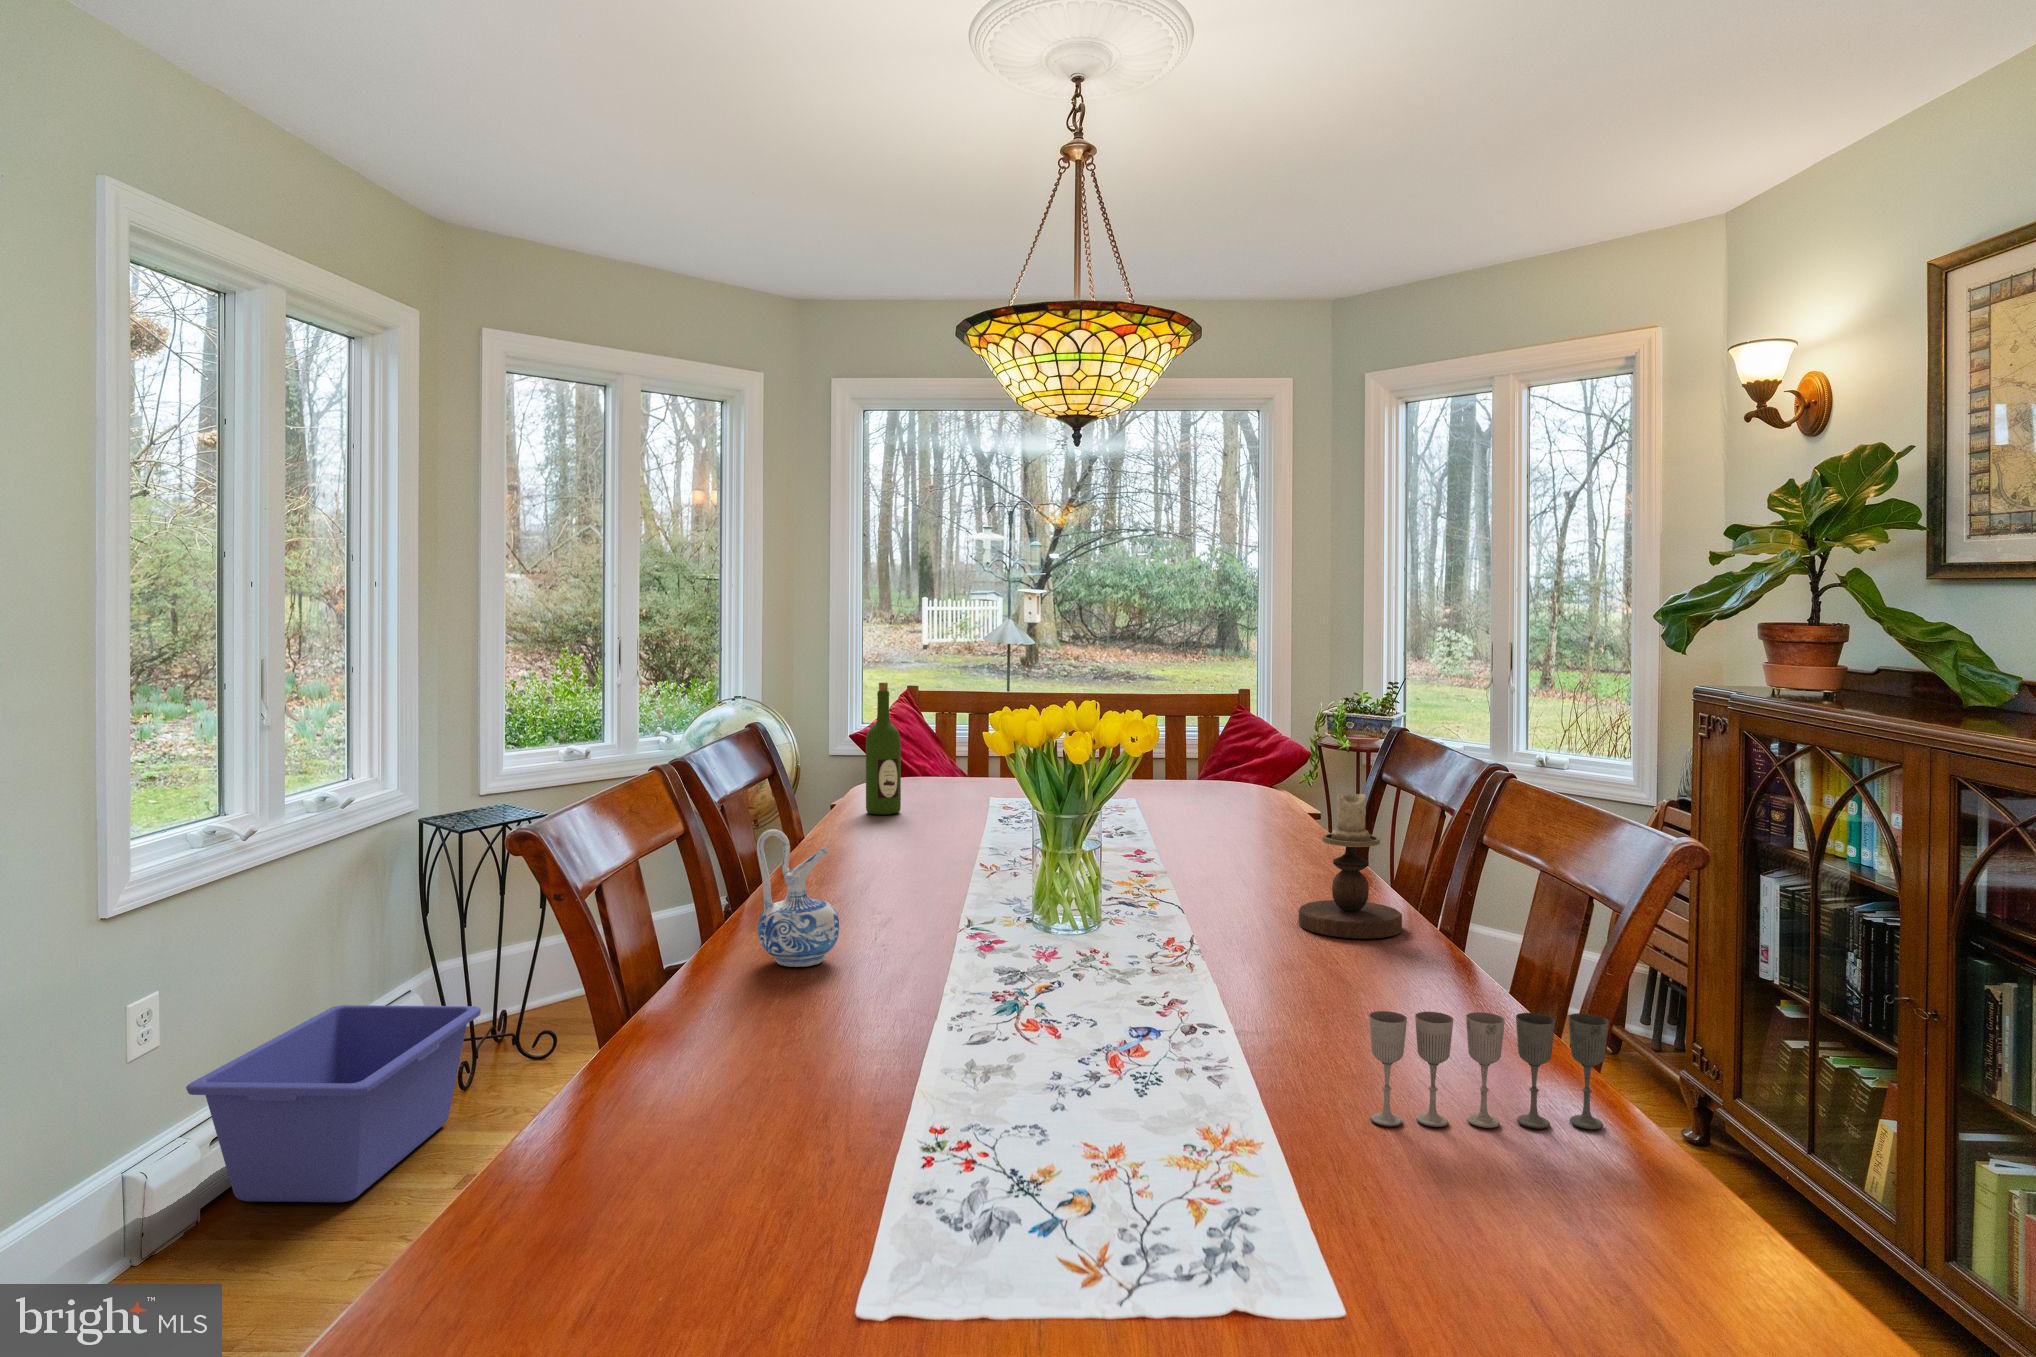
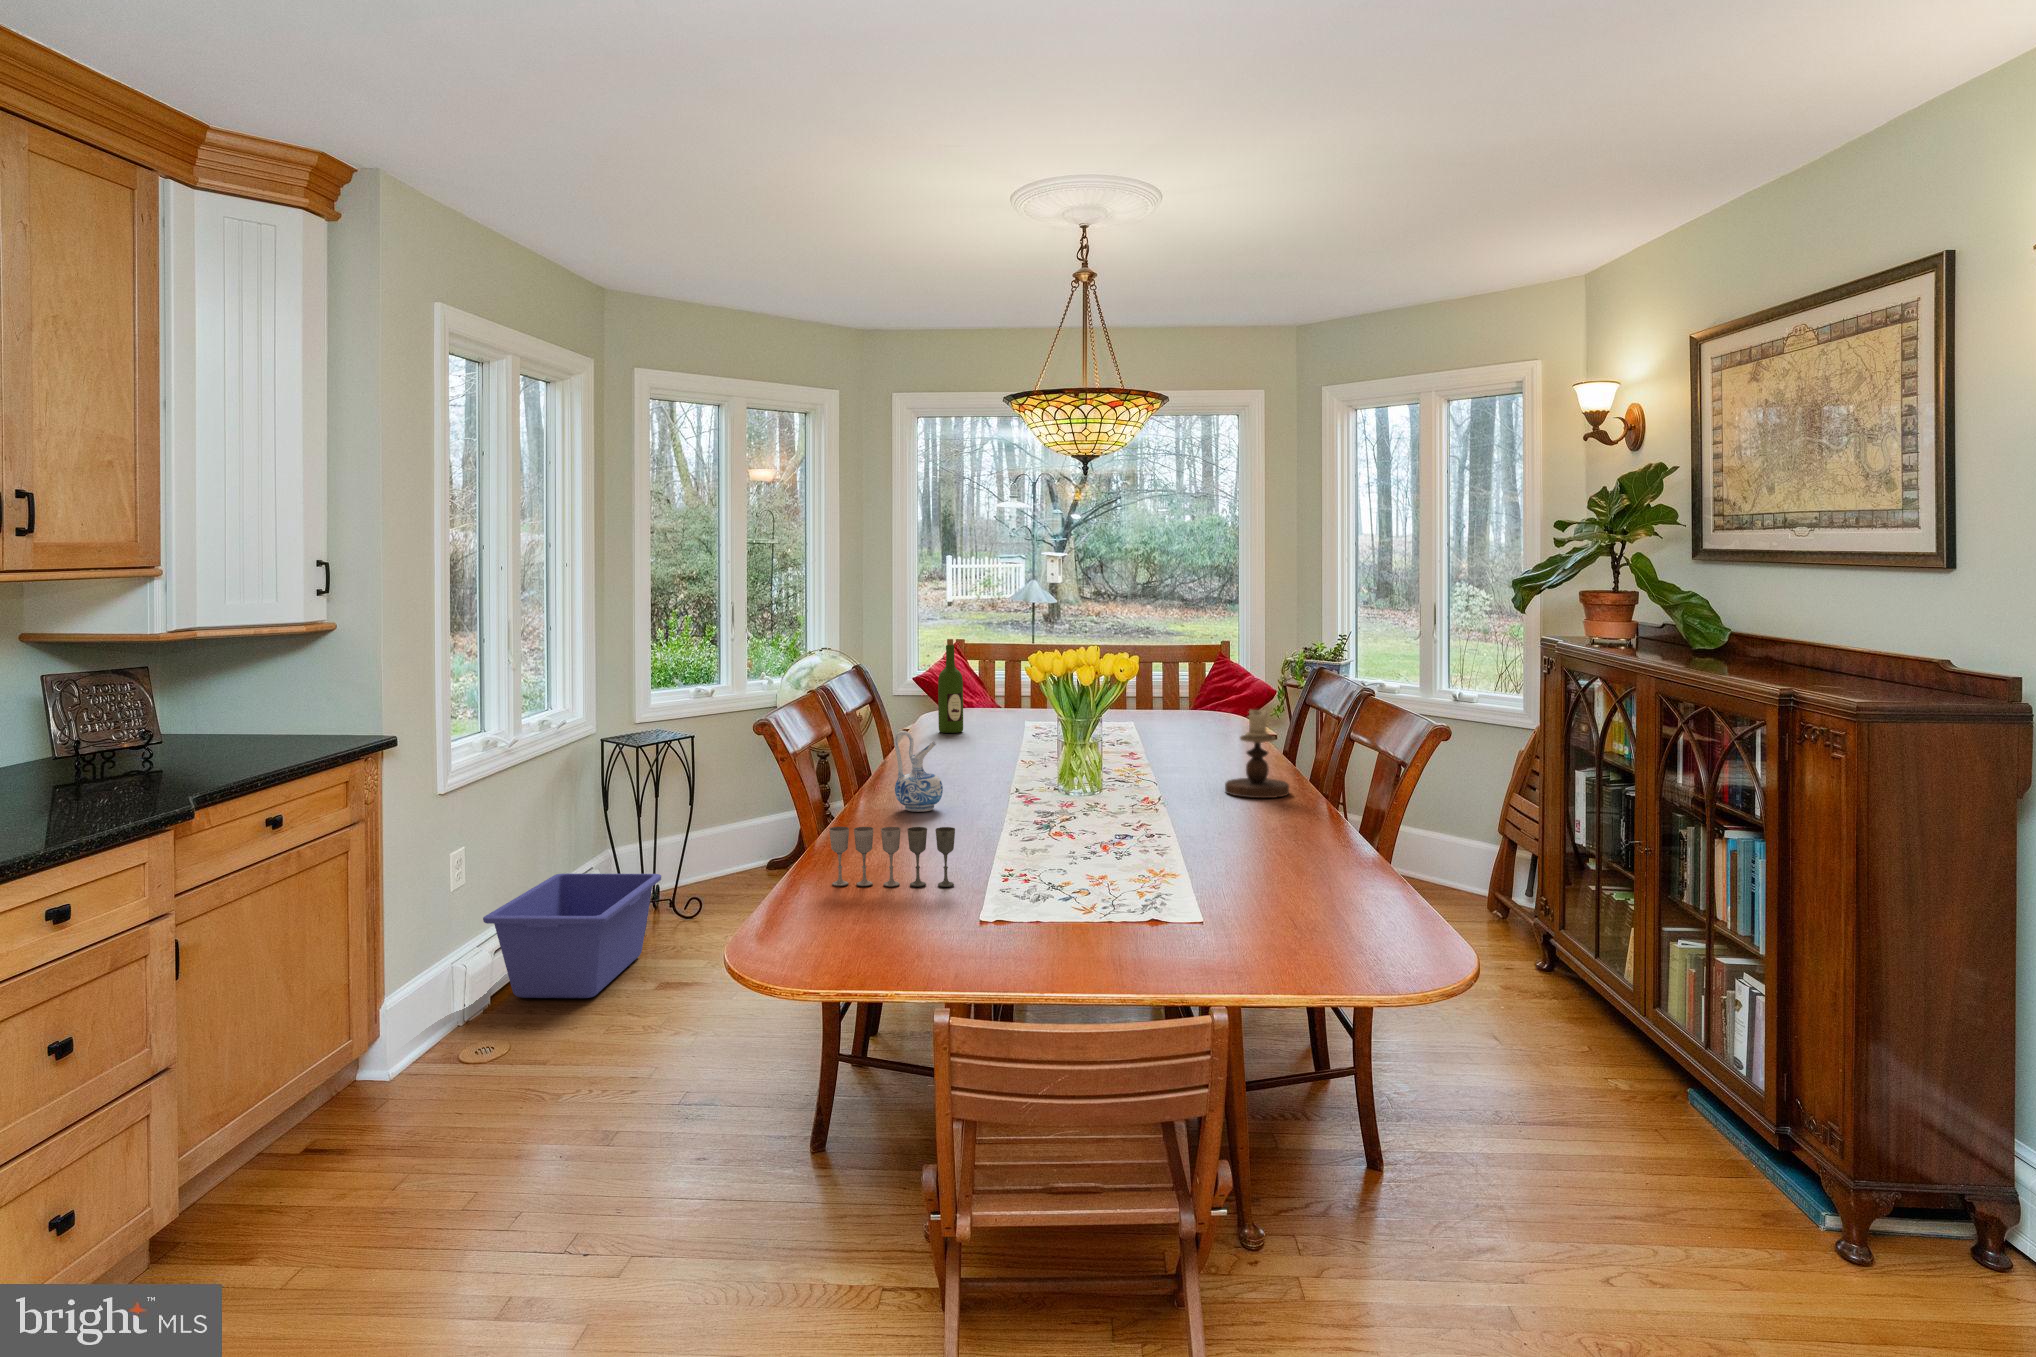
wine glass: present [1369,1011,1609,1129] -> present [829,827,955,887]

